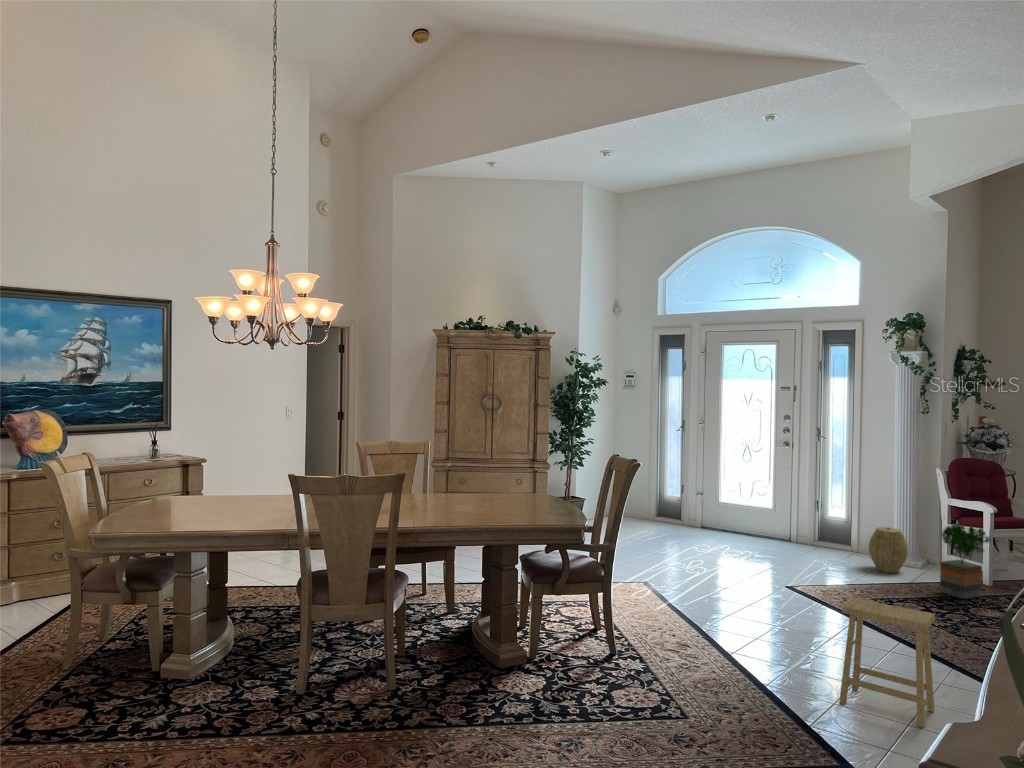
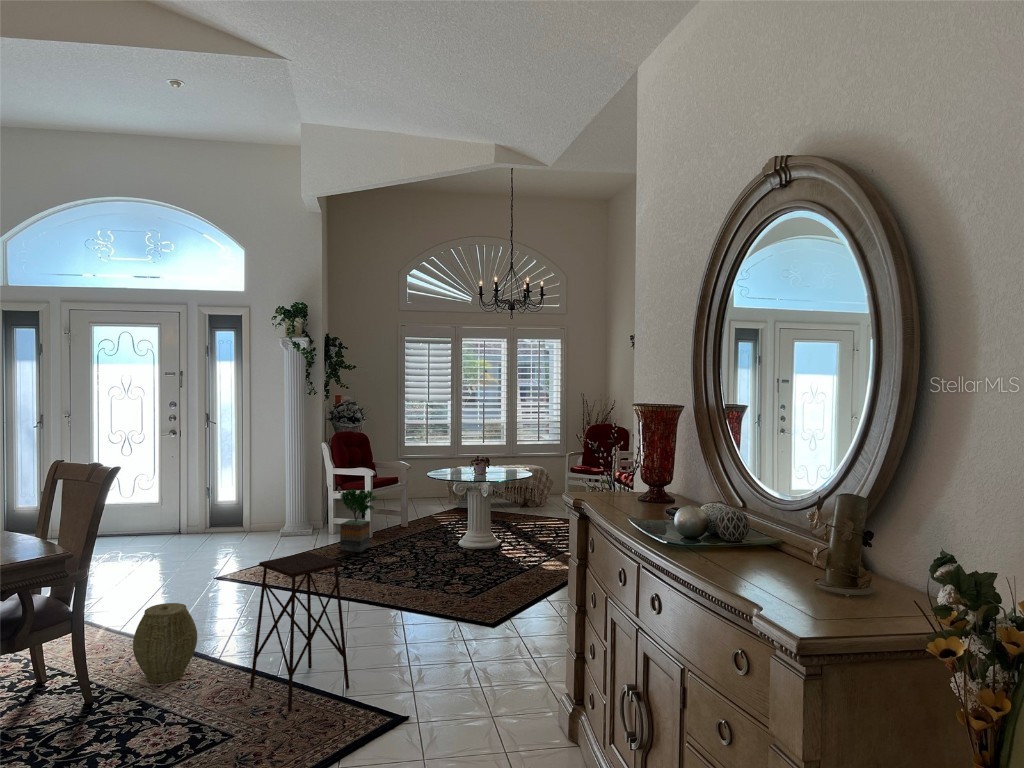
woven basket: present [869,527,908,573] -> present [133,603,197,683]
side table: none [732,569,823,723] -> present [250,552,349,711]
footstool: present [839,598,935,728] -> none [347,563,418,666]

